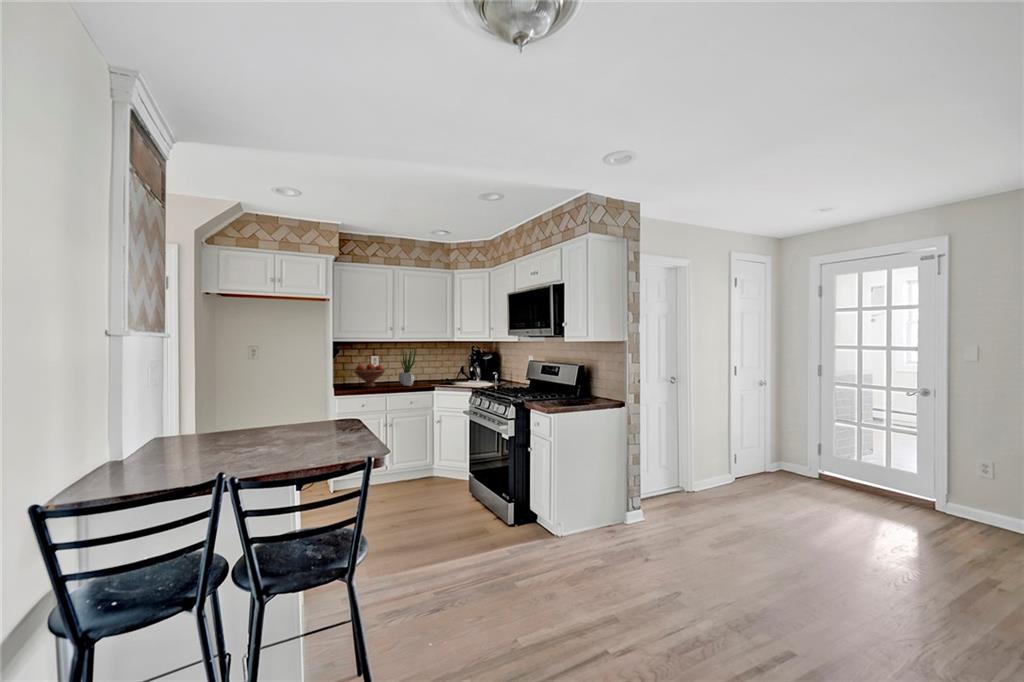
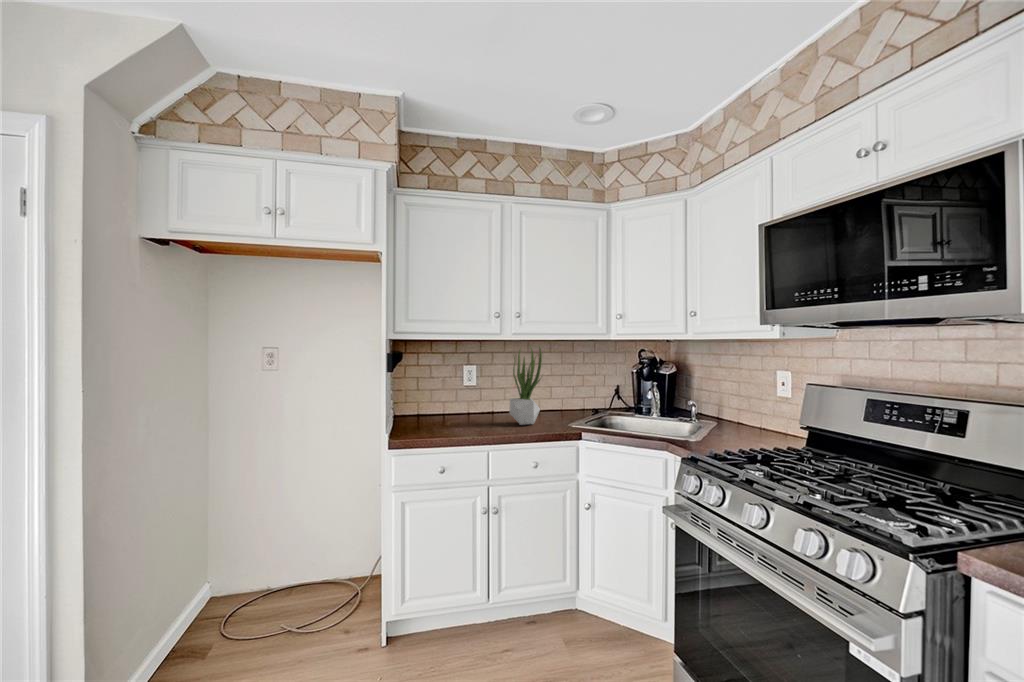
fruit bowl: present [354,364,385,387] -> none [426,378,485,424]

